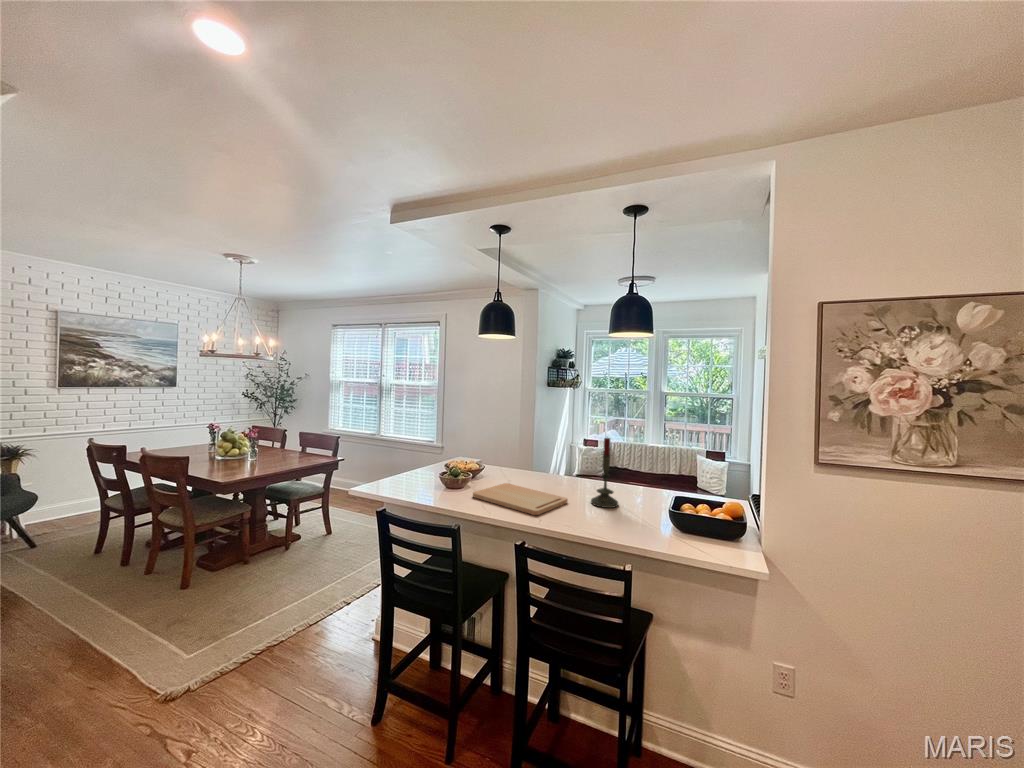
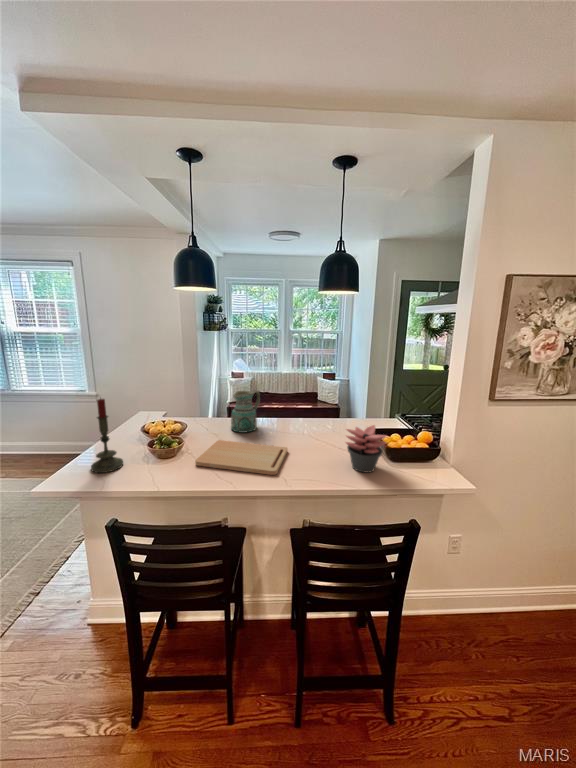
candle: present [591,438,618,508] -> present [91,399,123,473]
ceramic pitcher: none [528,439,564,483] -> present [231,390,260,433]
succulent plant: none [617,479,664,533] -> present [346,425,386,473]

